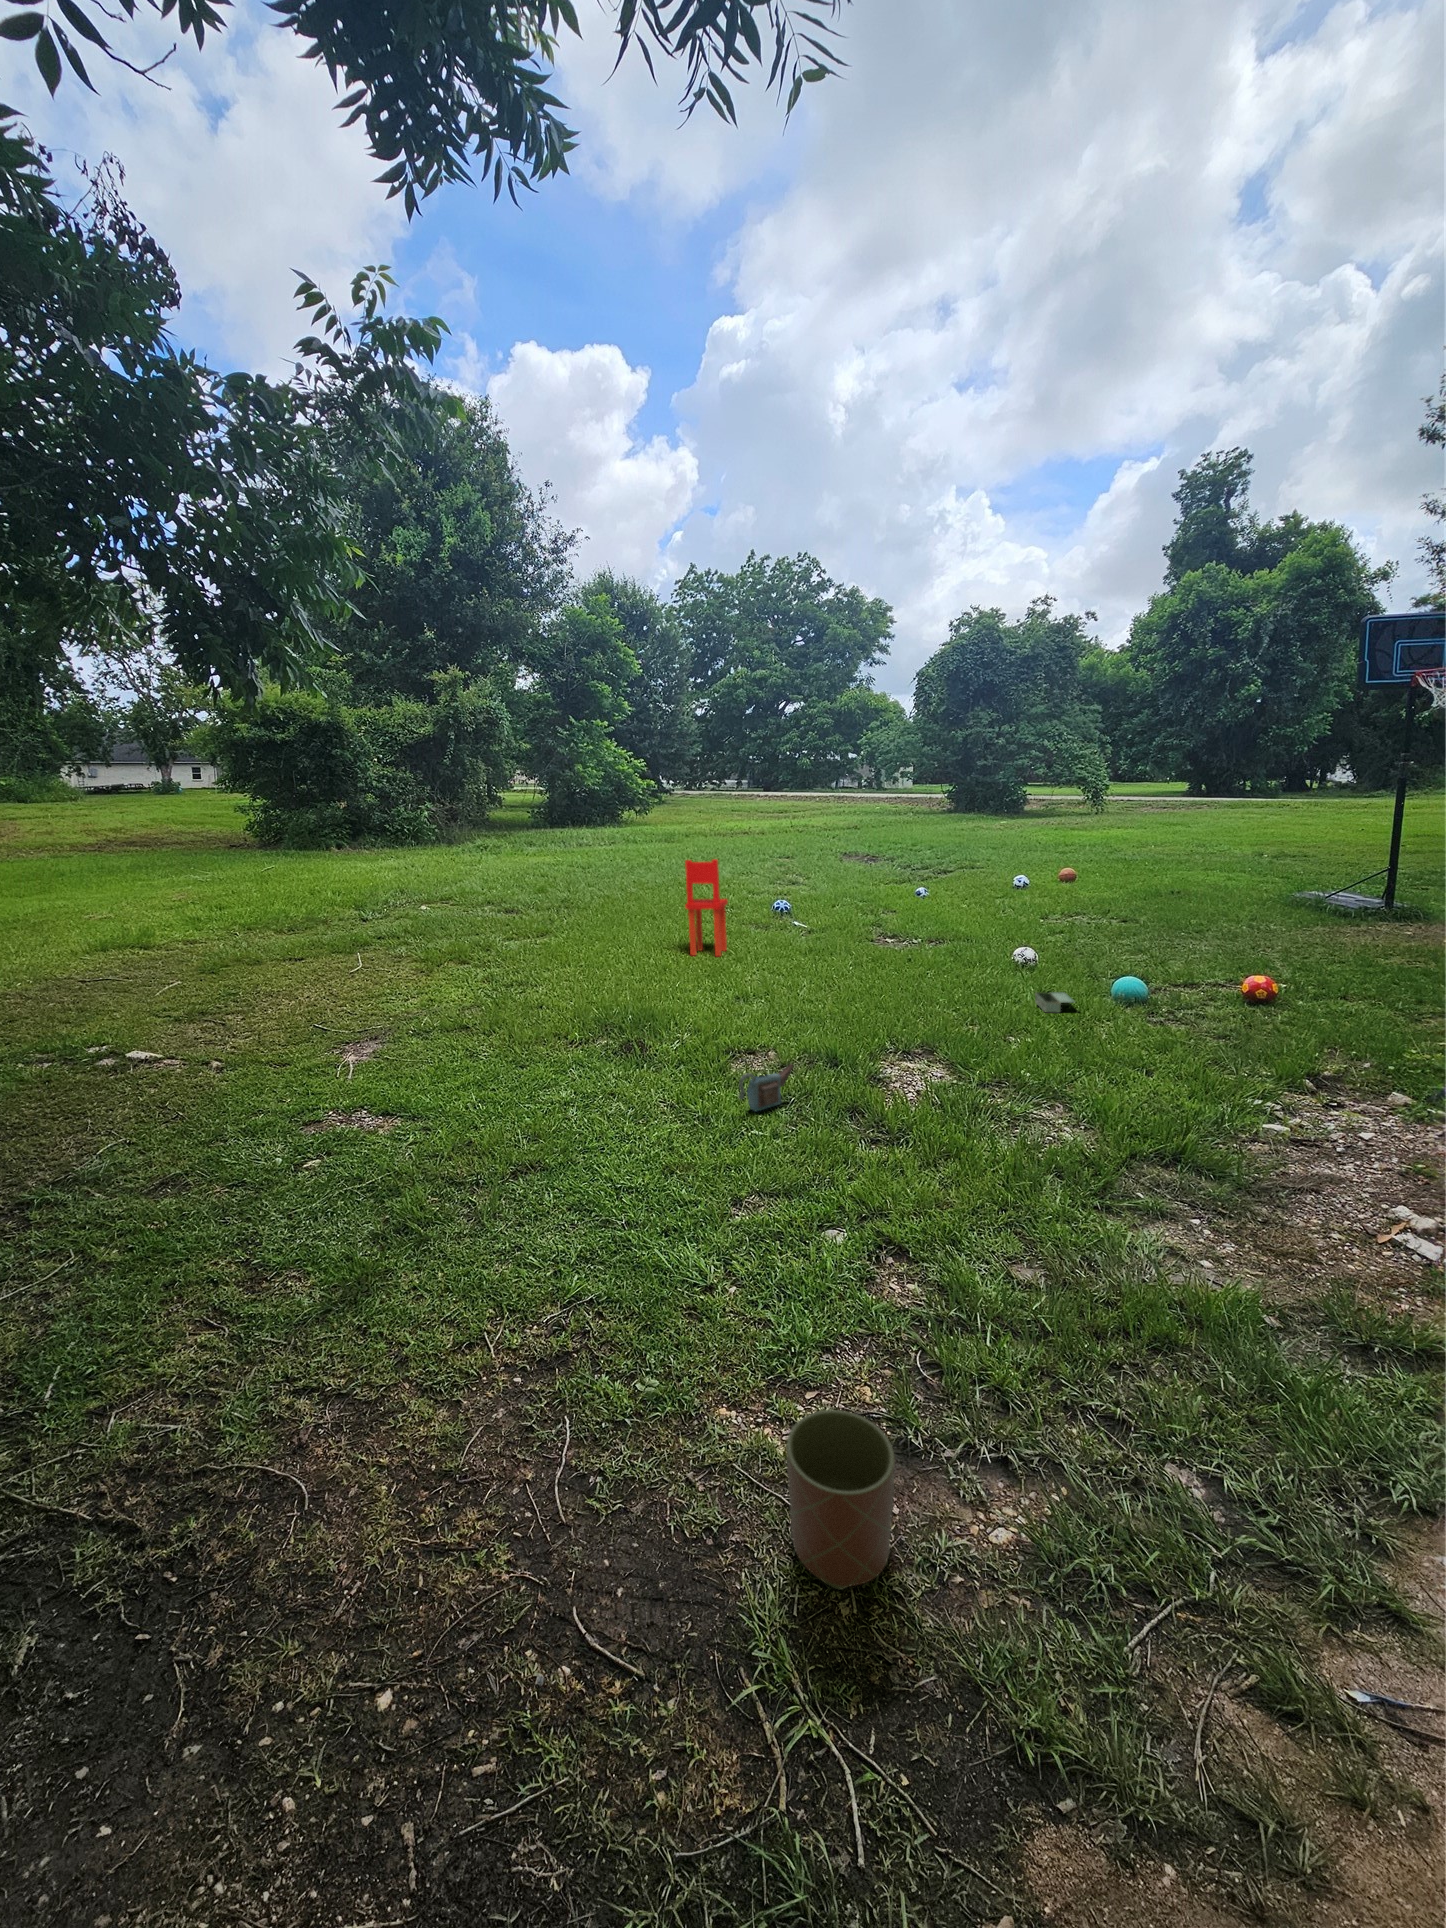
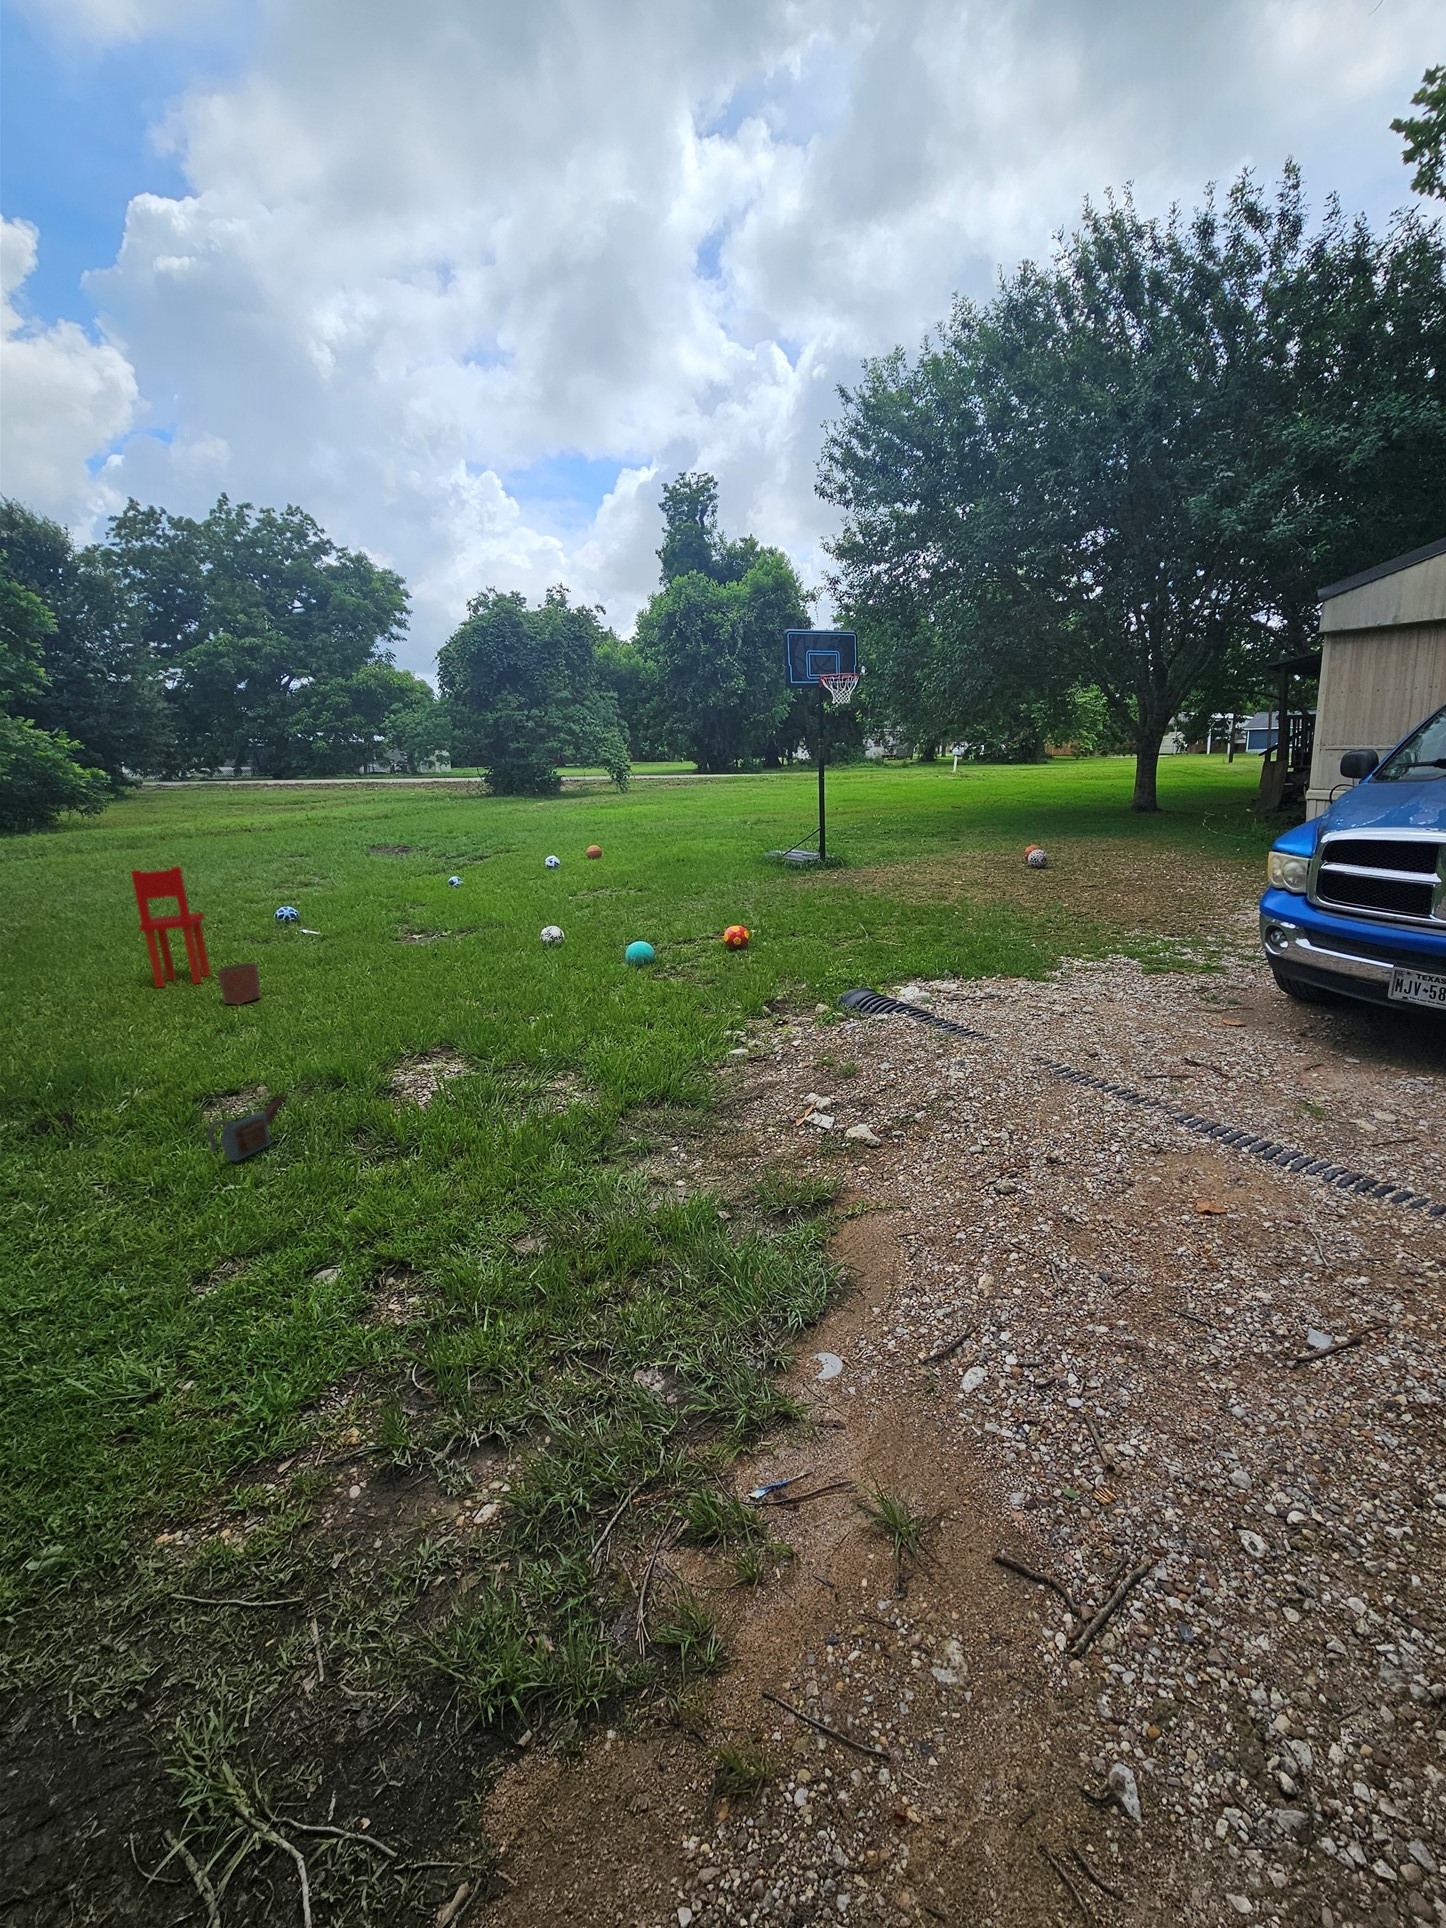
toolbox: present [1035,992,1075,1013] -> none [557,964,592,986]
planter: present [786,1410,895,1590] -> present [217,962,261,1005]

